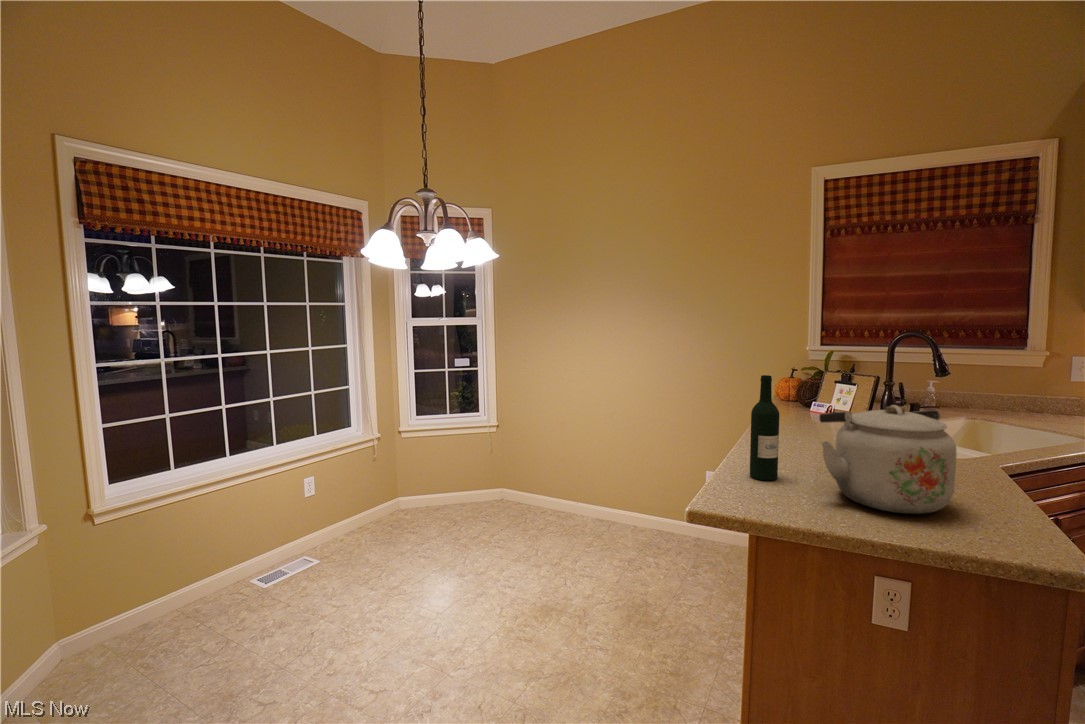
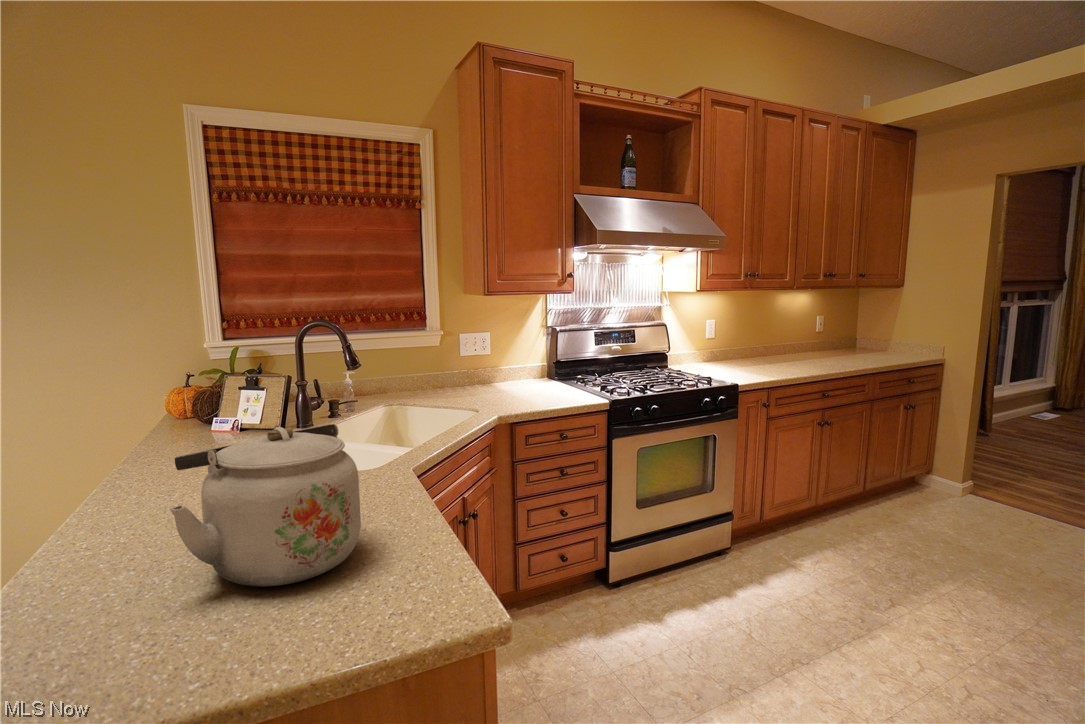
wine bottle: present [750,375,779,481] -> none [50,406,118,591]

